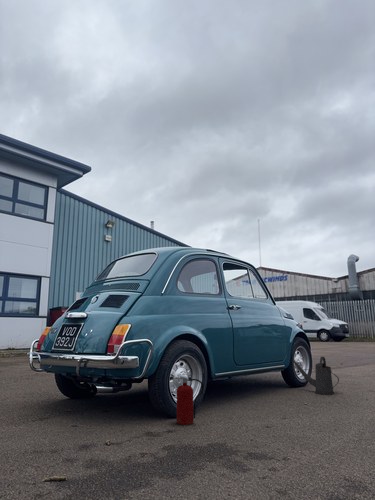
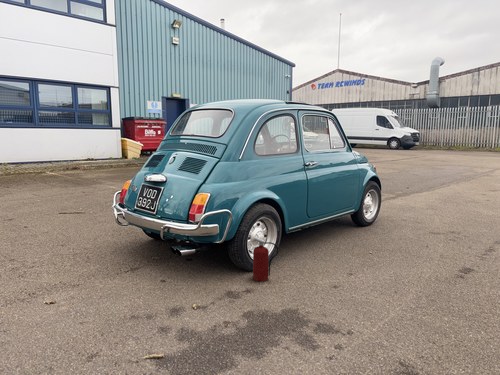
watering can: present [294,357,339,395] -> none [364,203,405,239]

